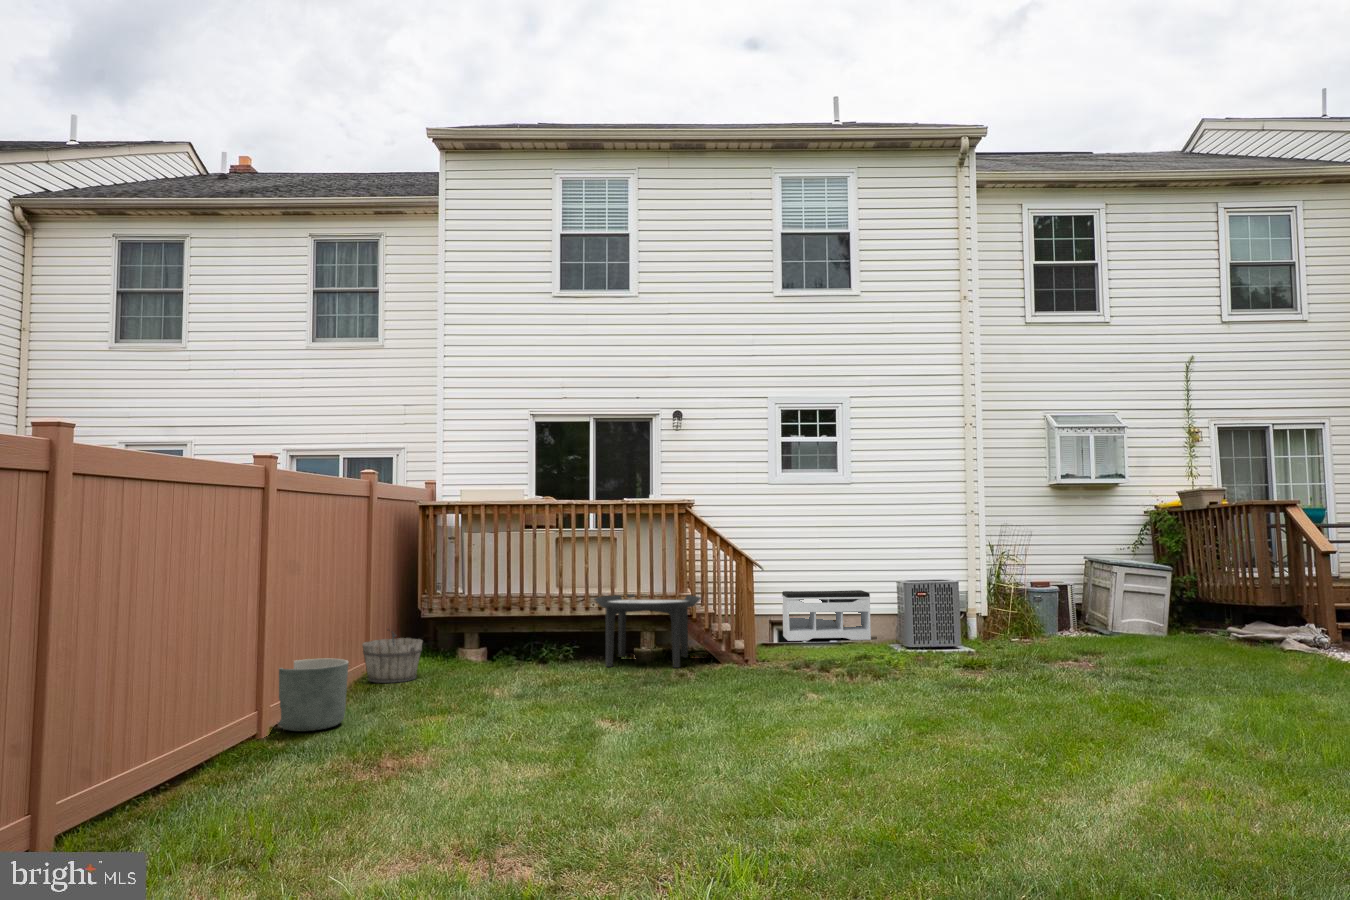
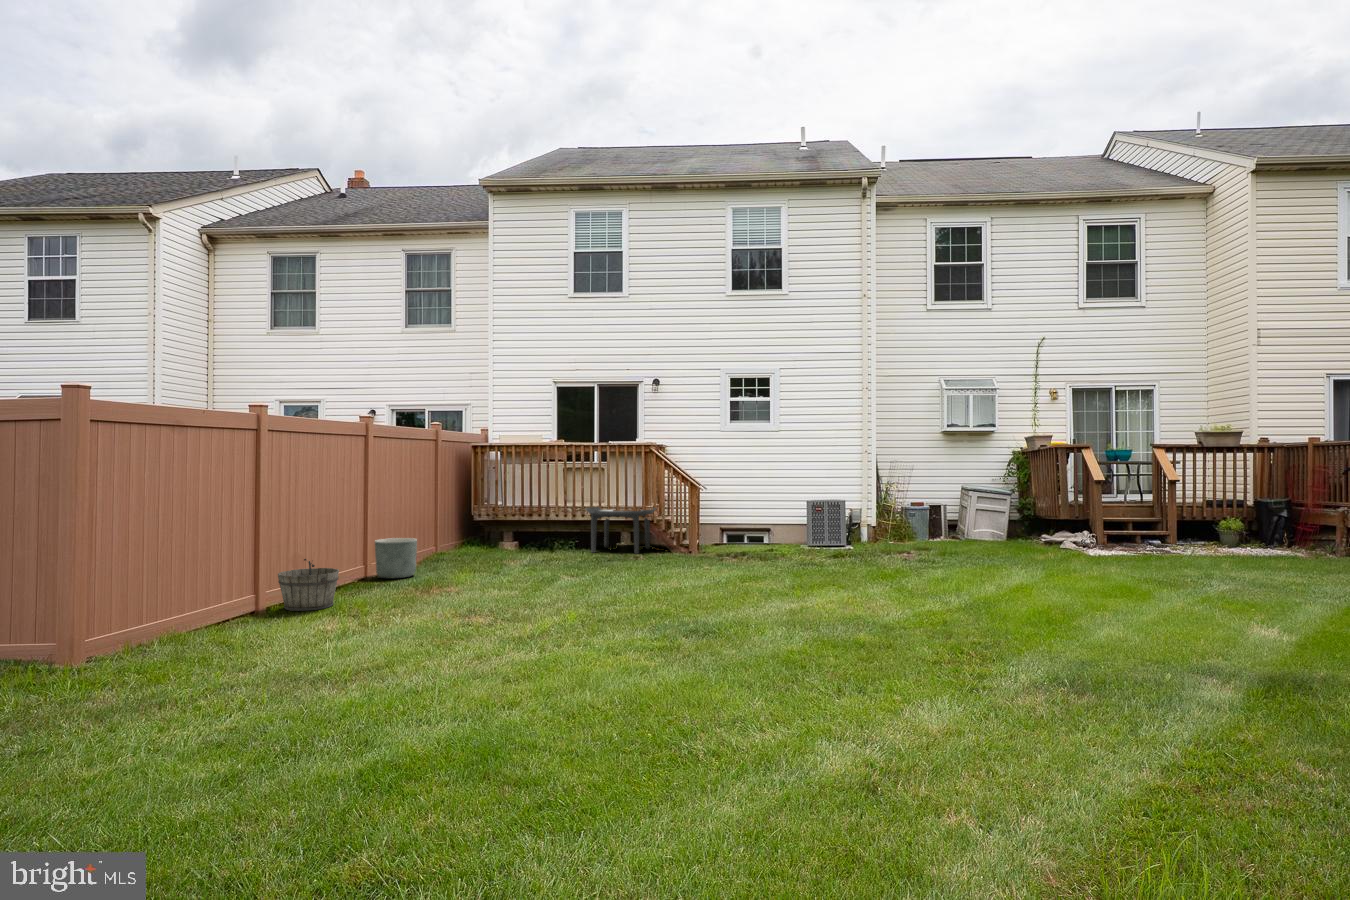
bench: present [782,590,871,641] -> none [728,507,786,541]
wooden bucket: present [362,629,422,683] -> present [278,559,339,611]

